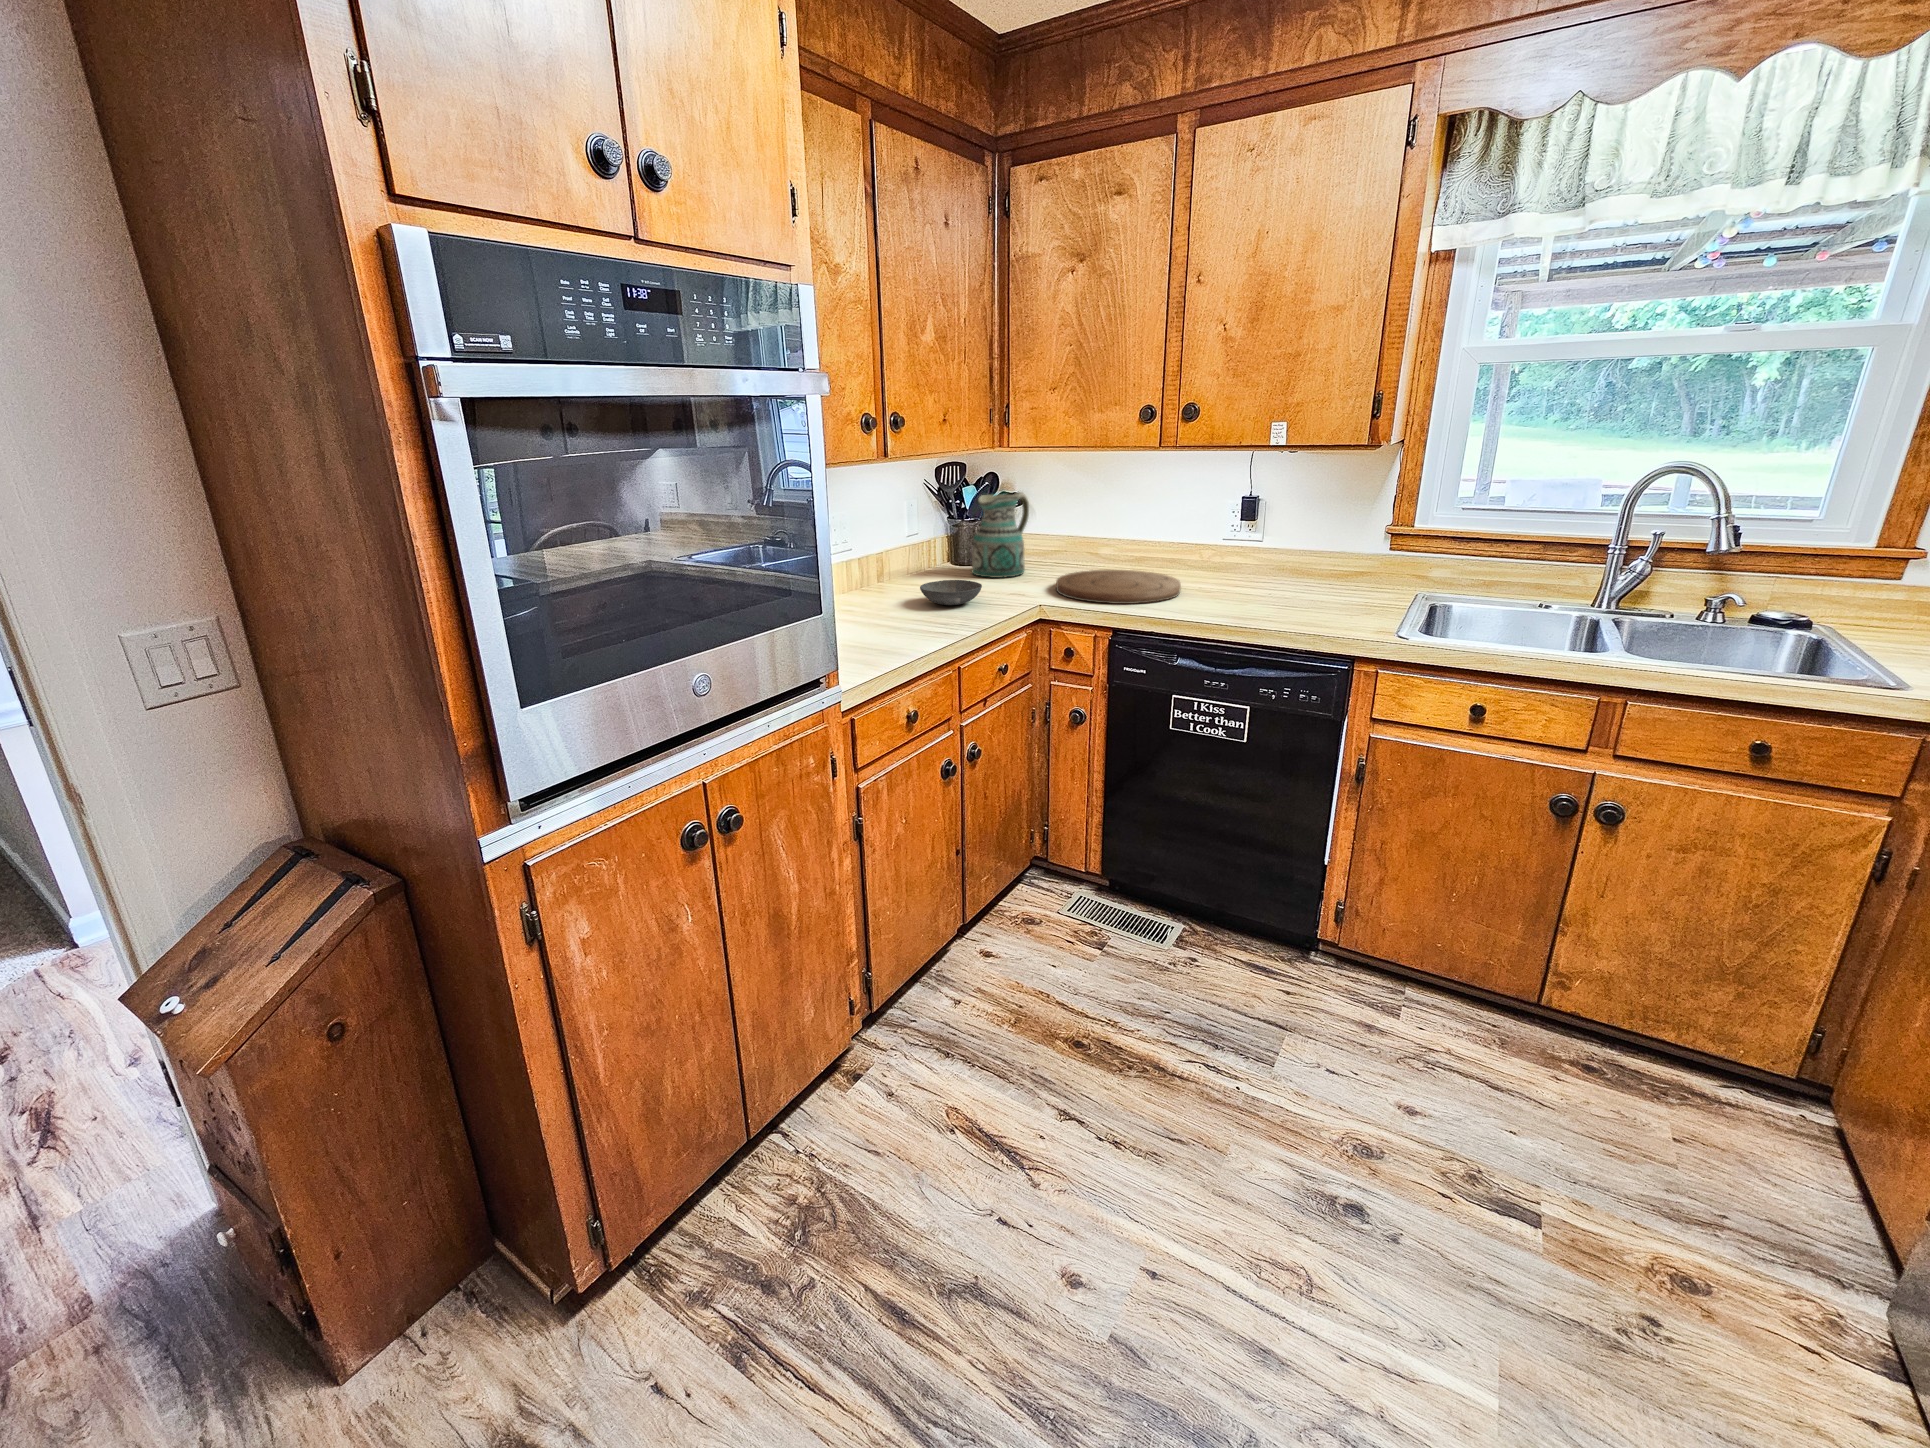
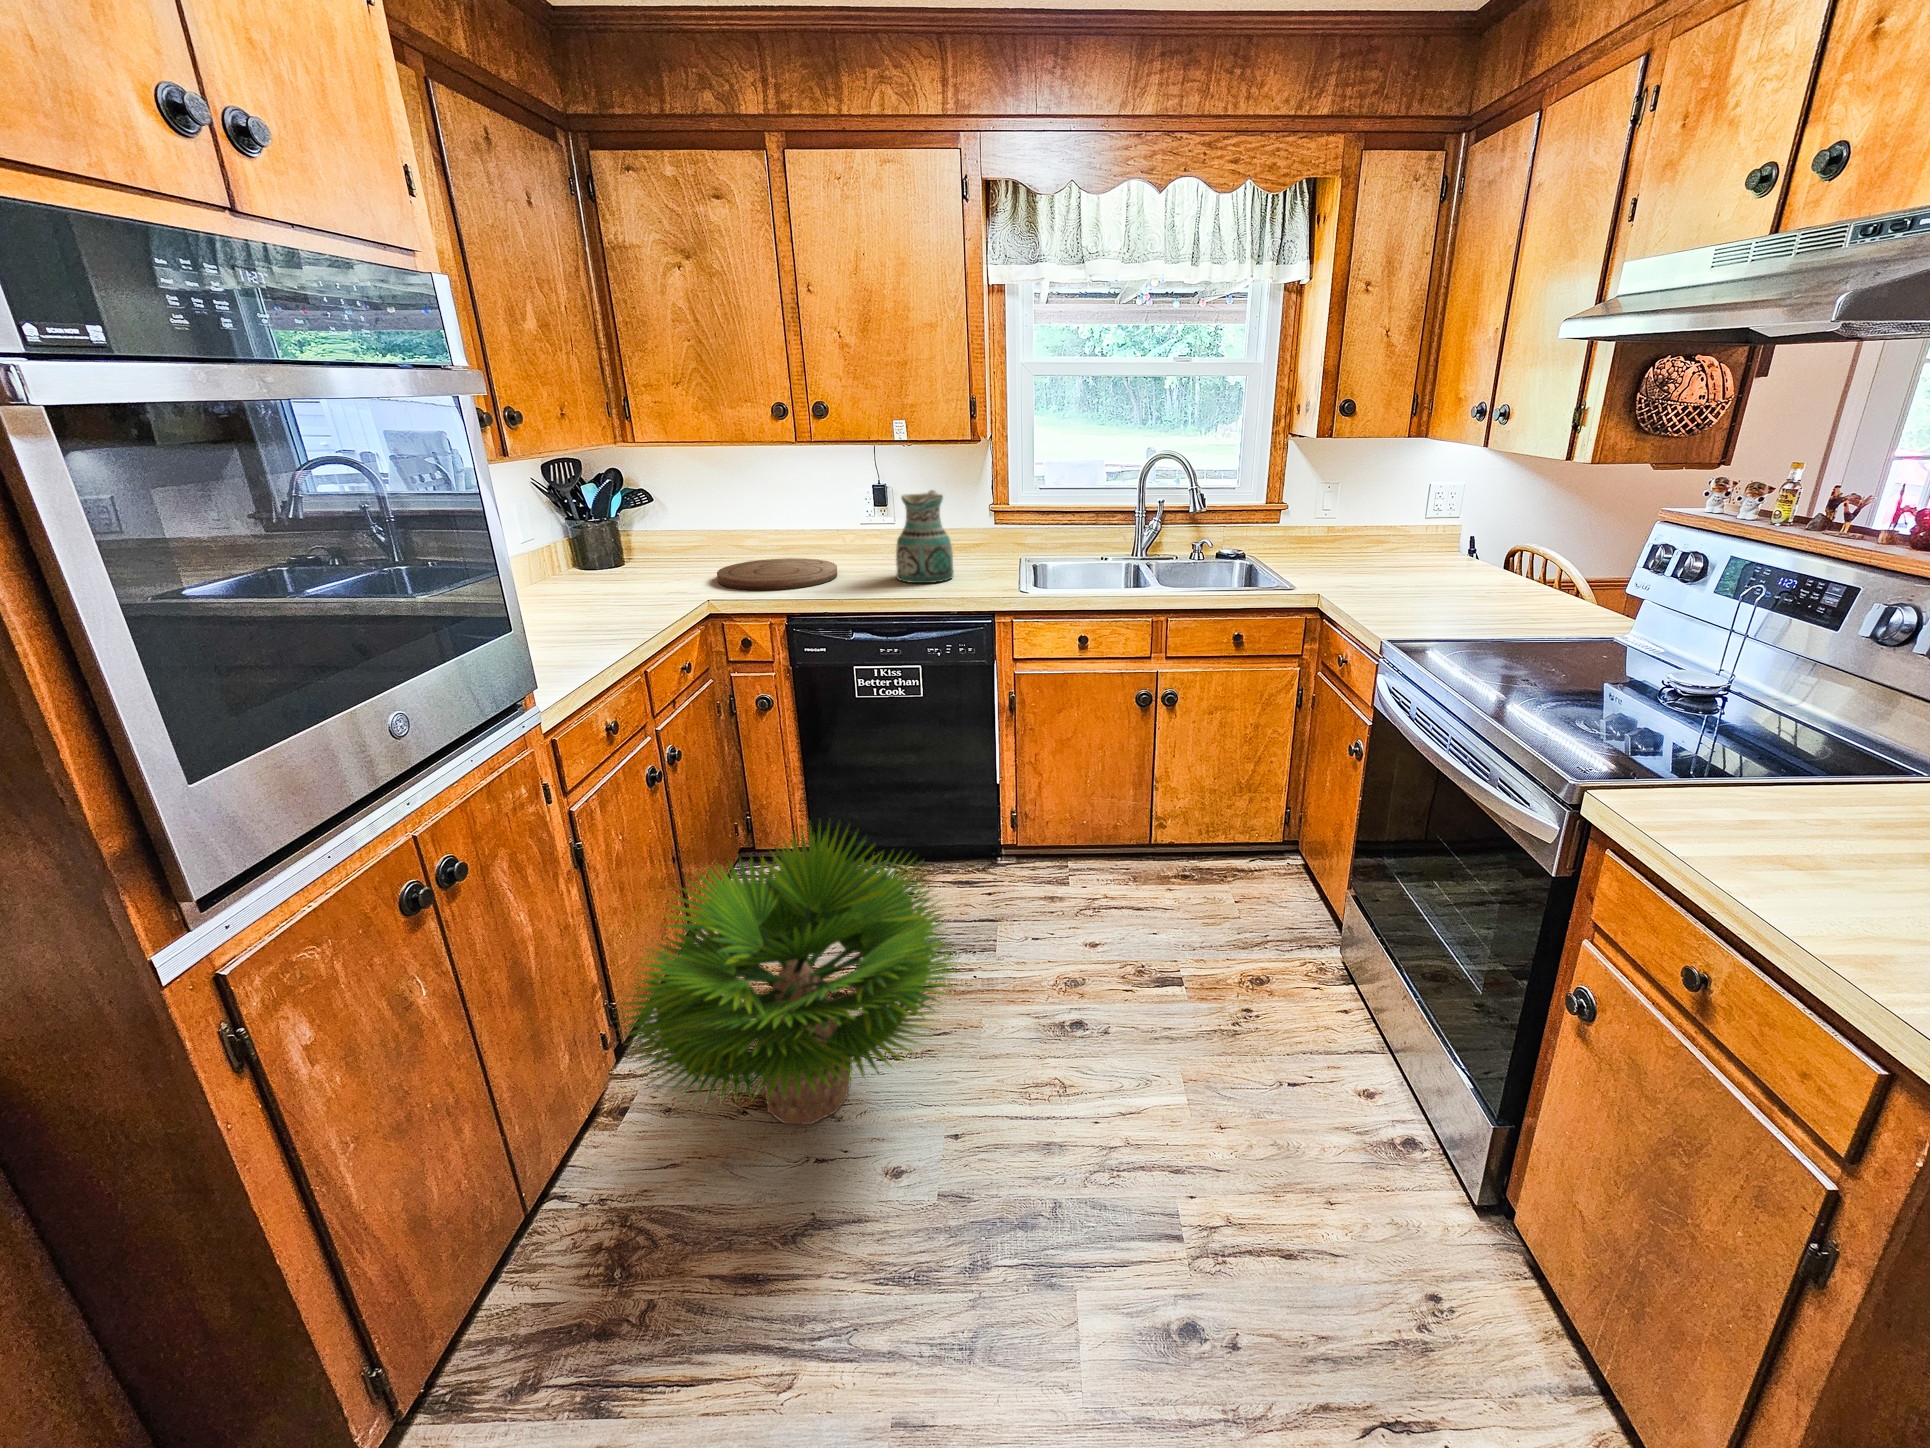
ceramic pitcher: present [972,492,1029,578] -> present [896,490,953,583]
bowl: present [920,580,982,605] -> none [575,582,646,609]
potted plant: none [840,856,1209,1176] -> present [620,824,955,1124]

